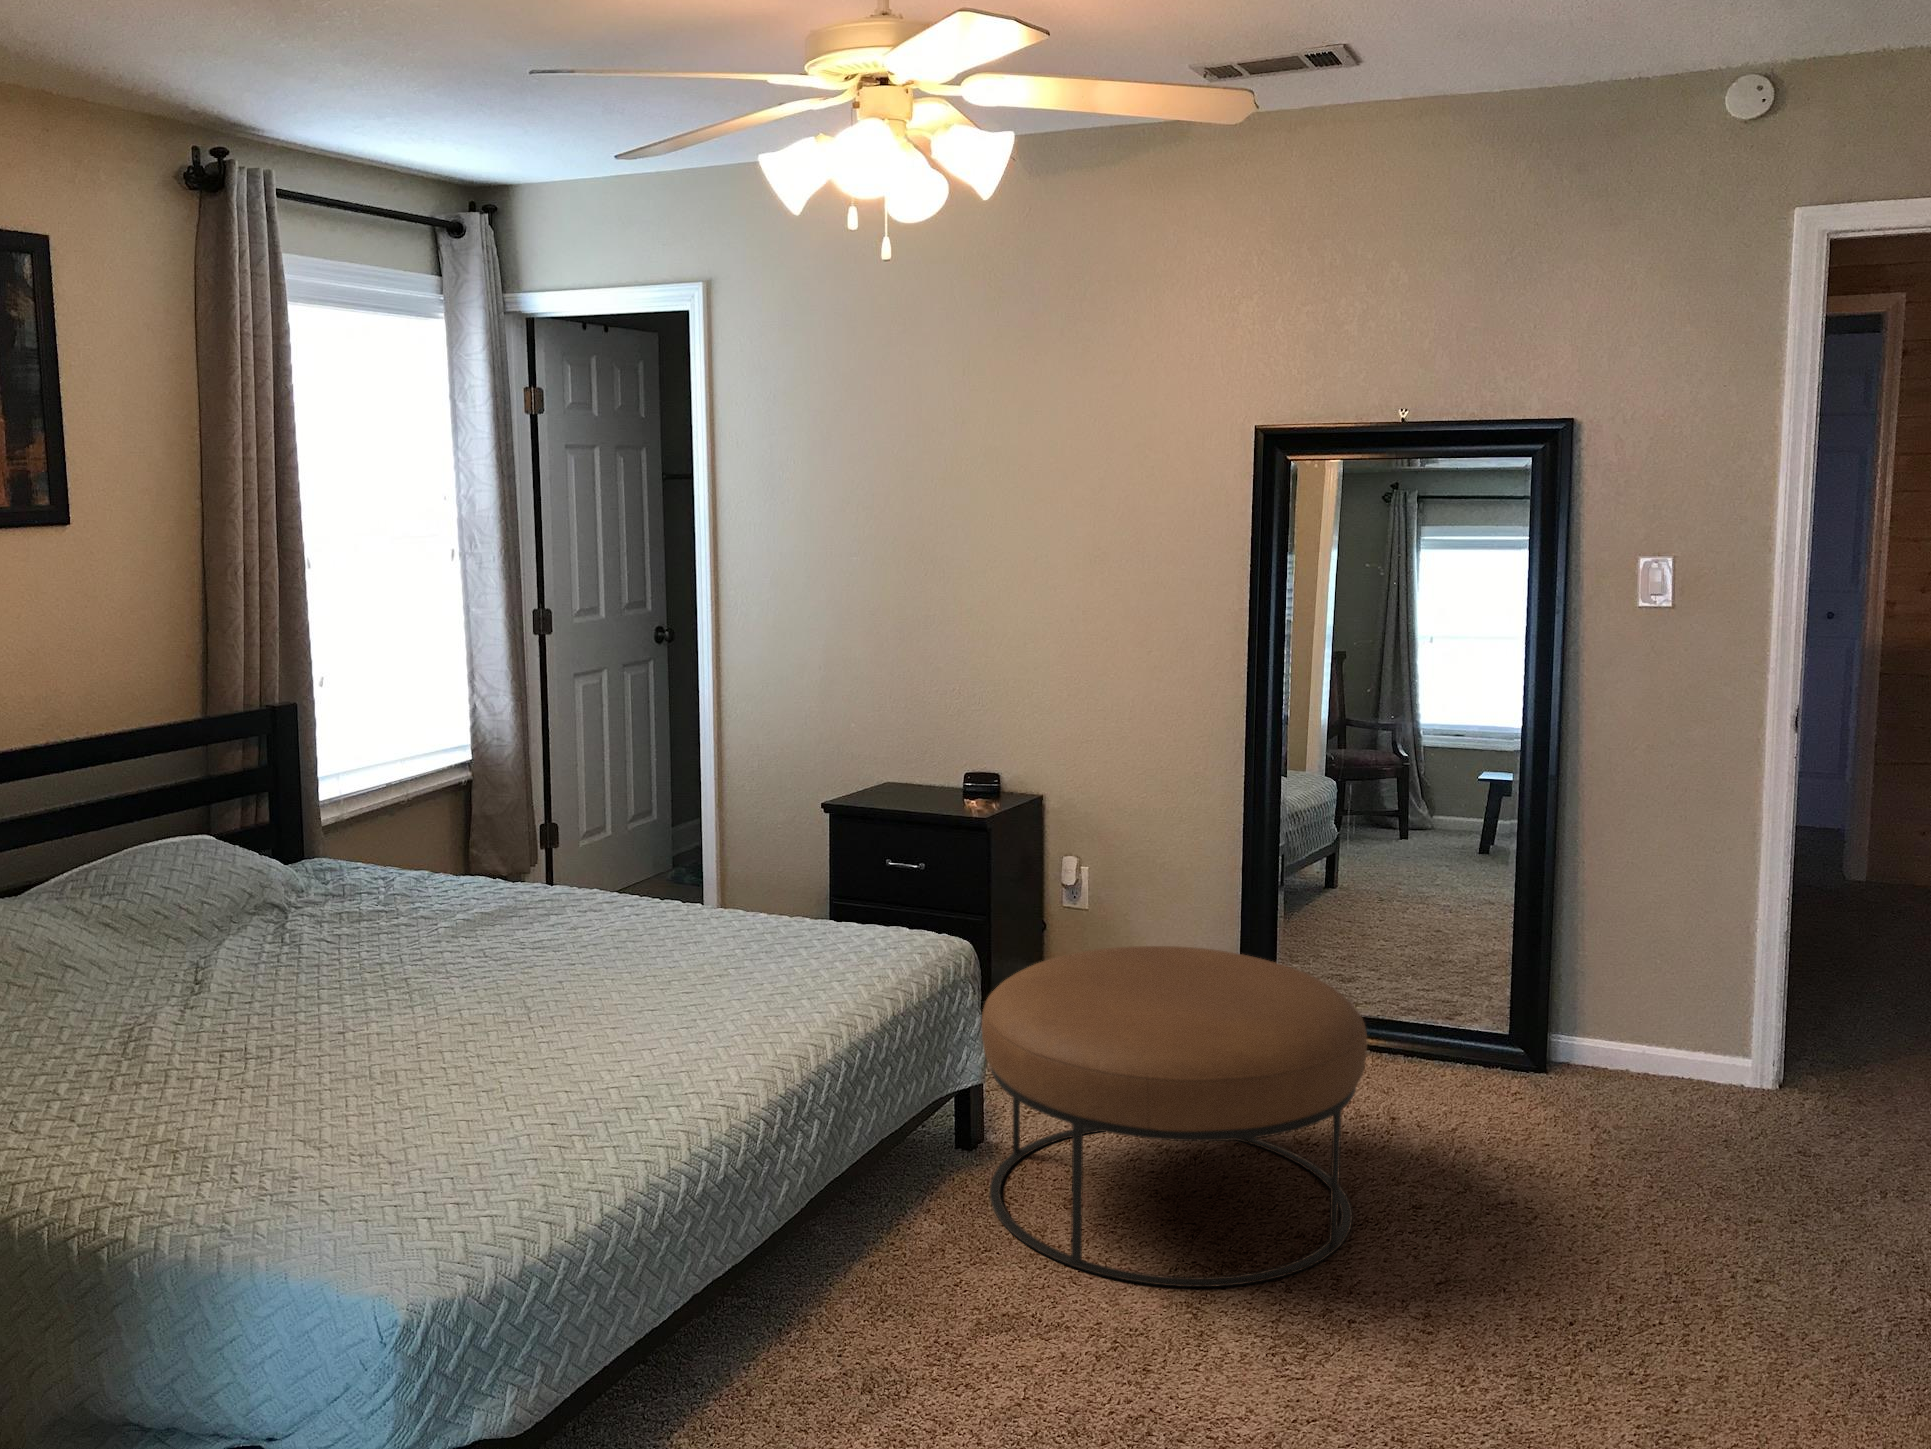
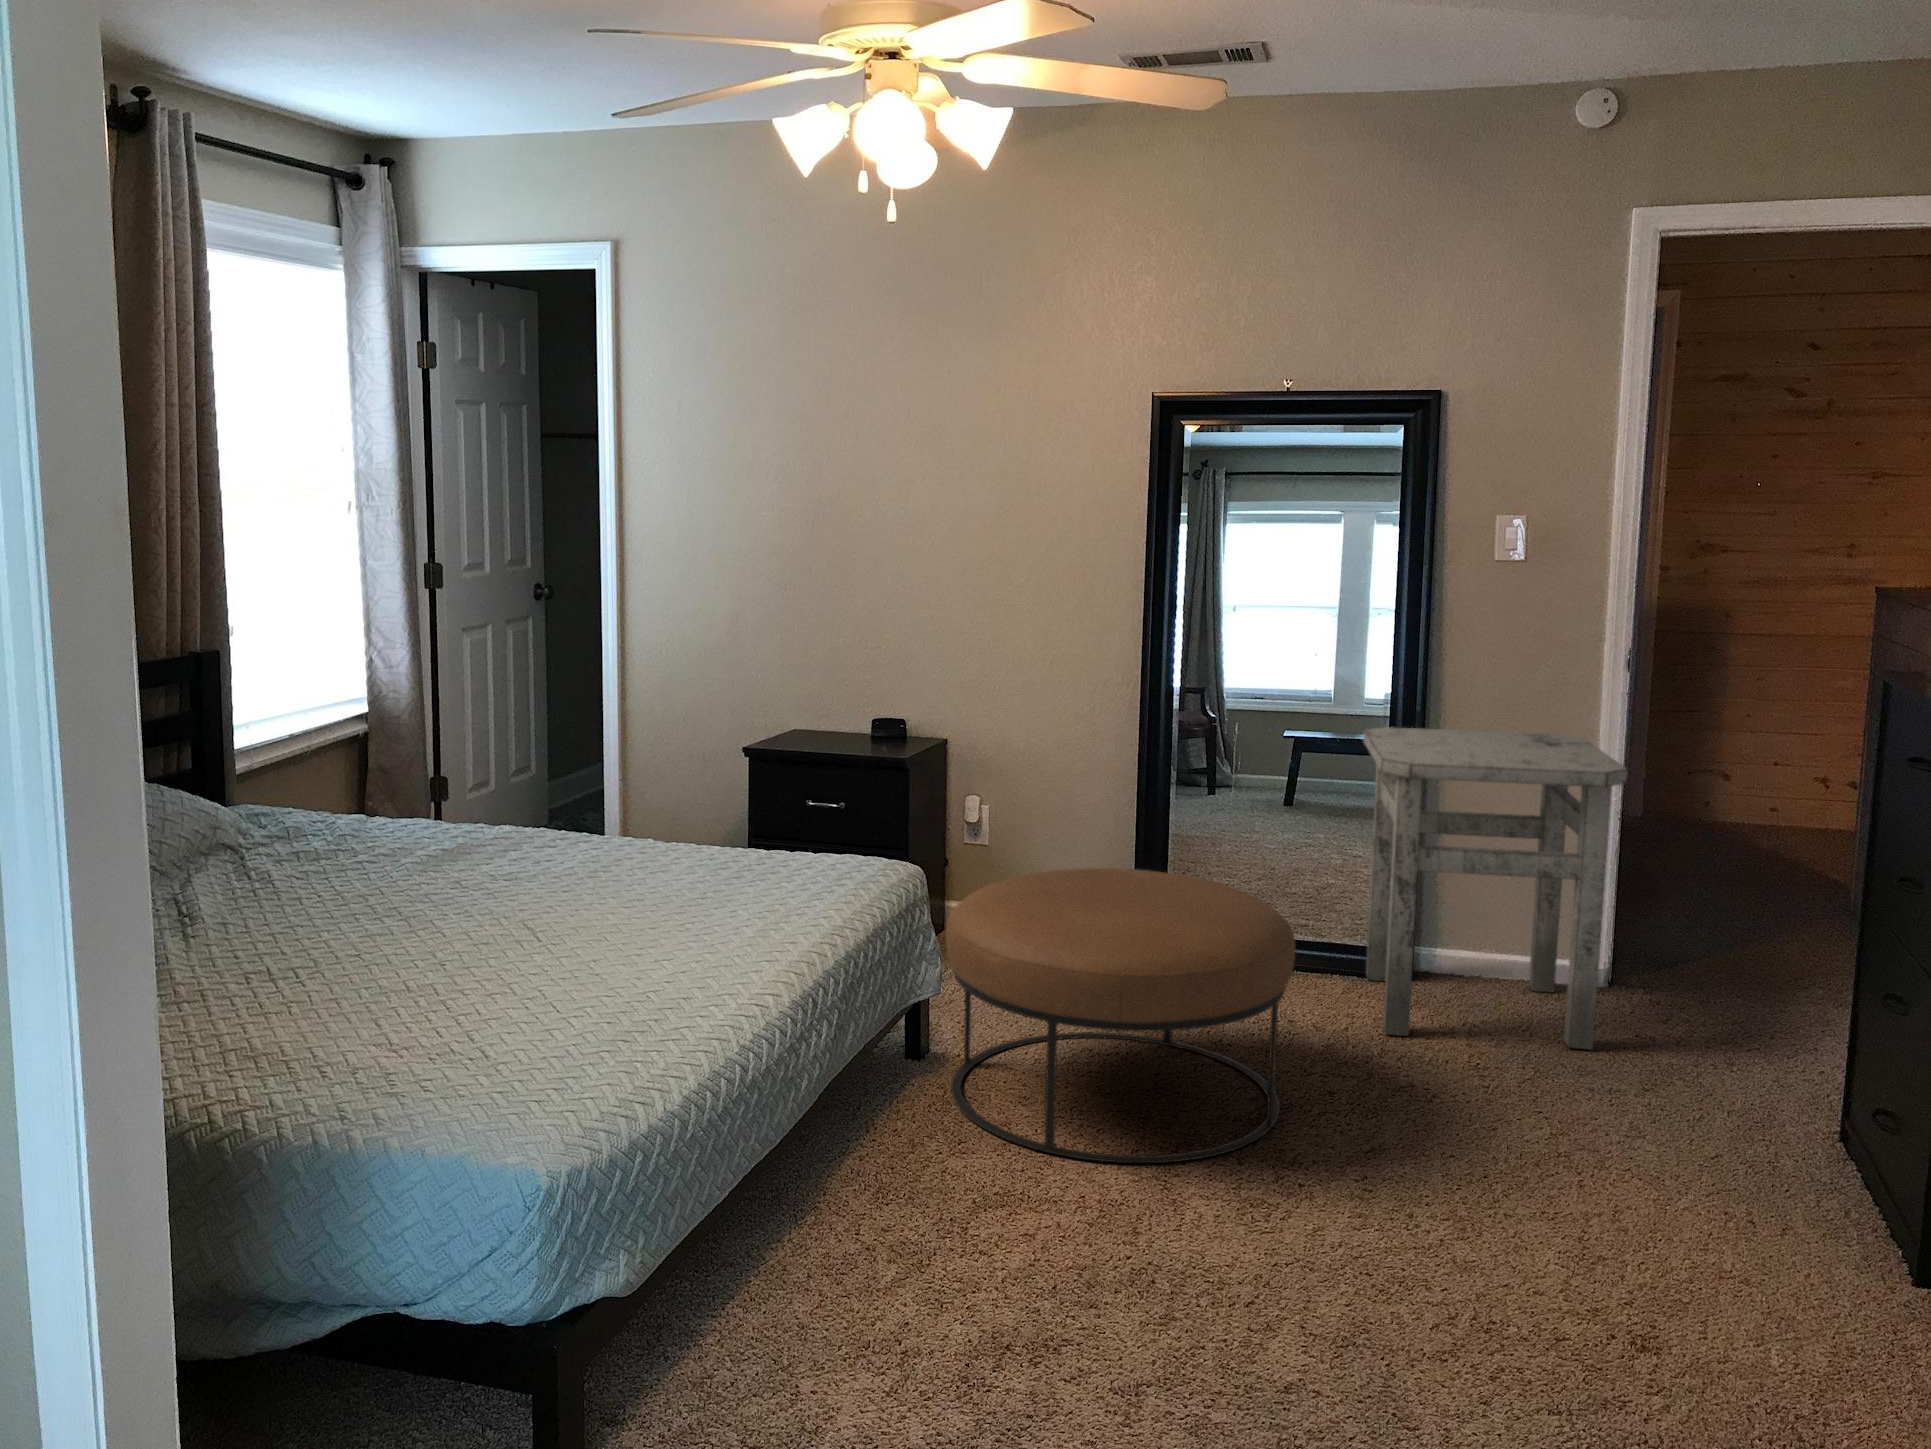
side table: none [1485,791,1780,1170] -> present [1363,727,1628,1050]

